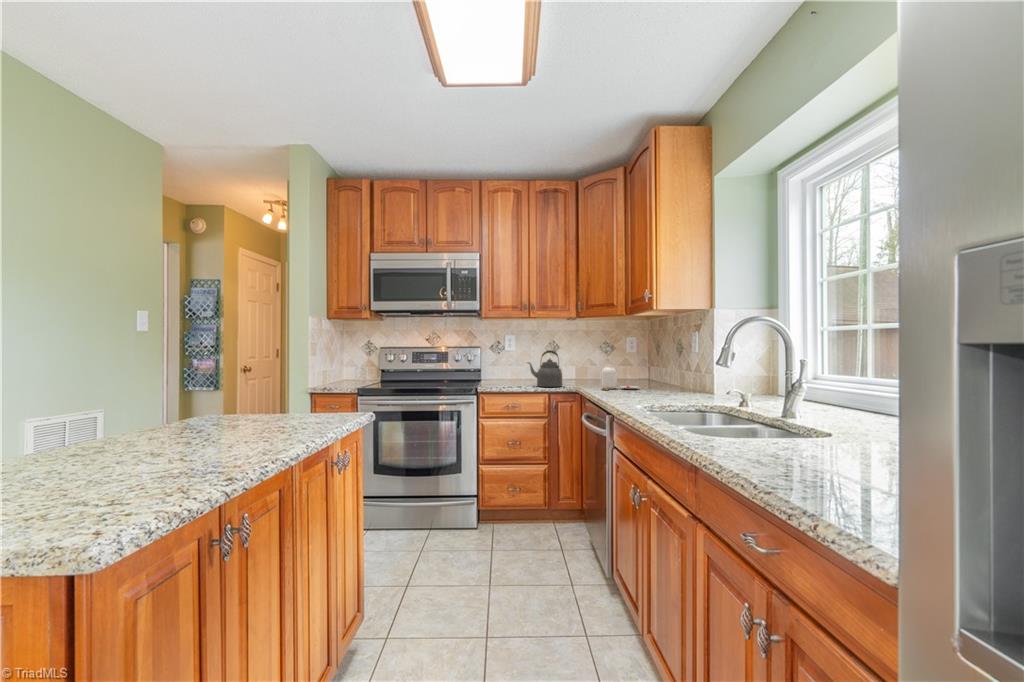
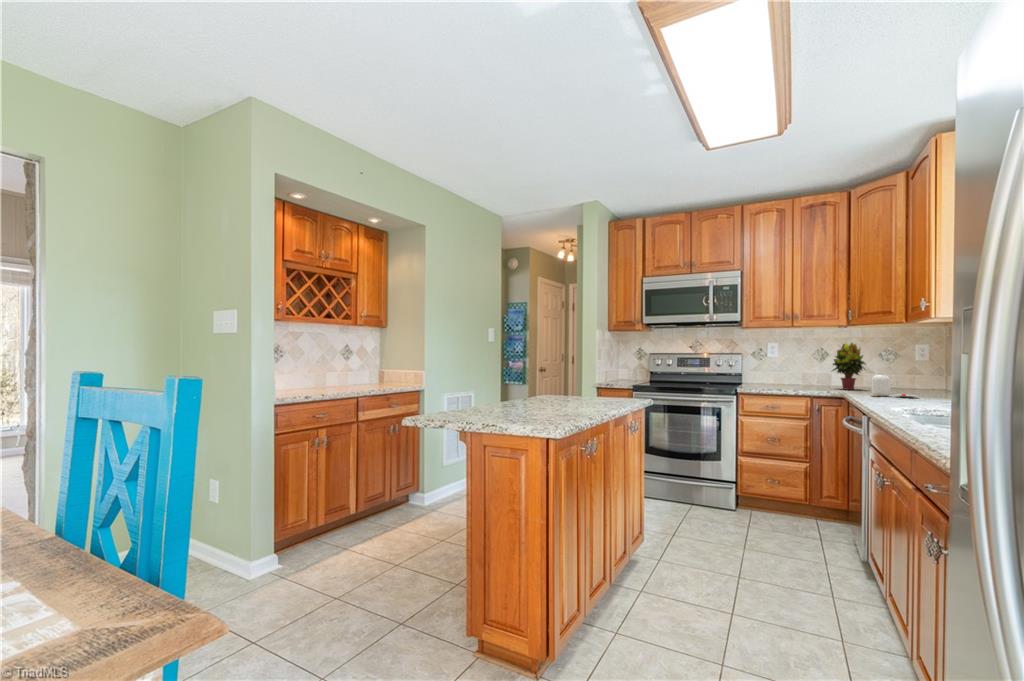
potted plant: none [563,334,594,382] -> present [832,342,866,390]
kettle: present [527,350,562,387] -> none [788,357,827,392]

